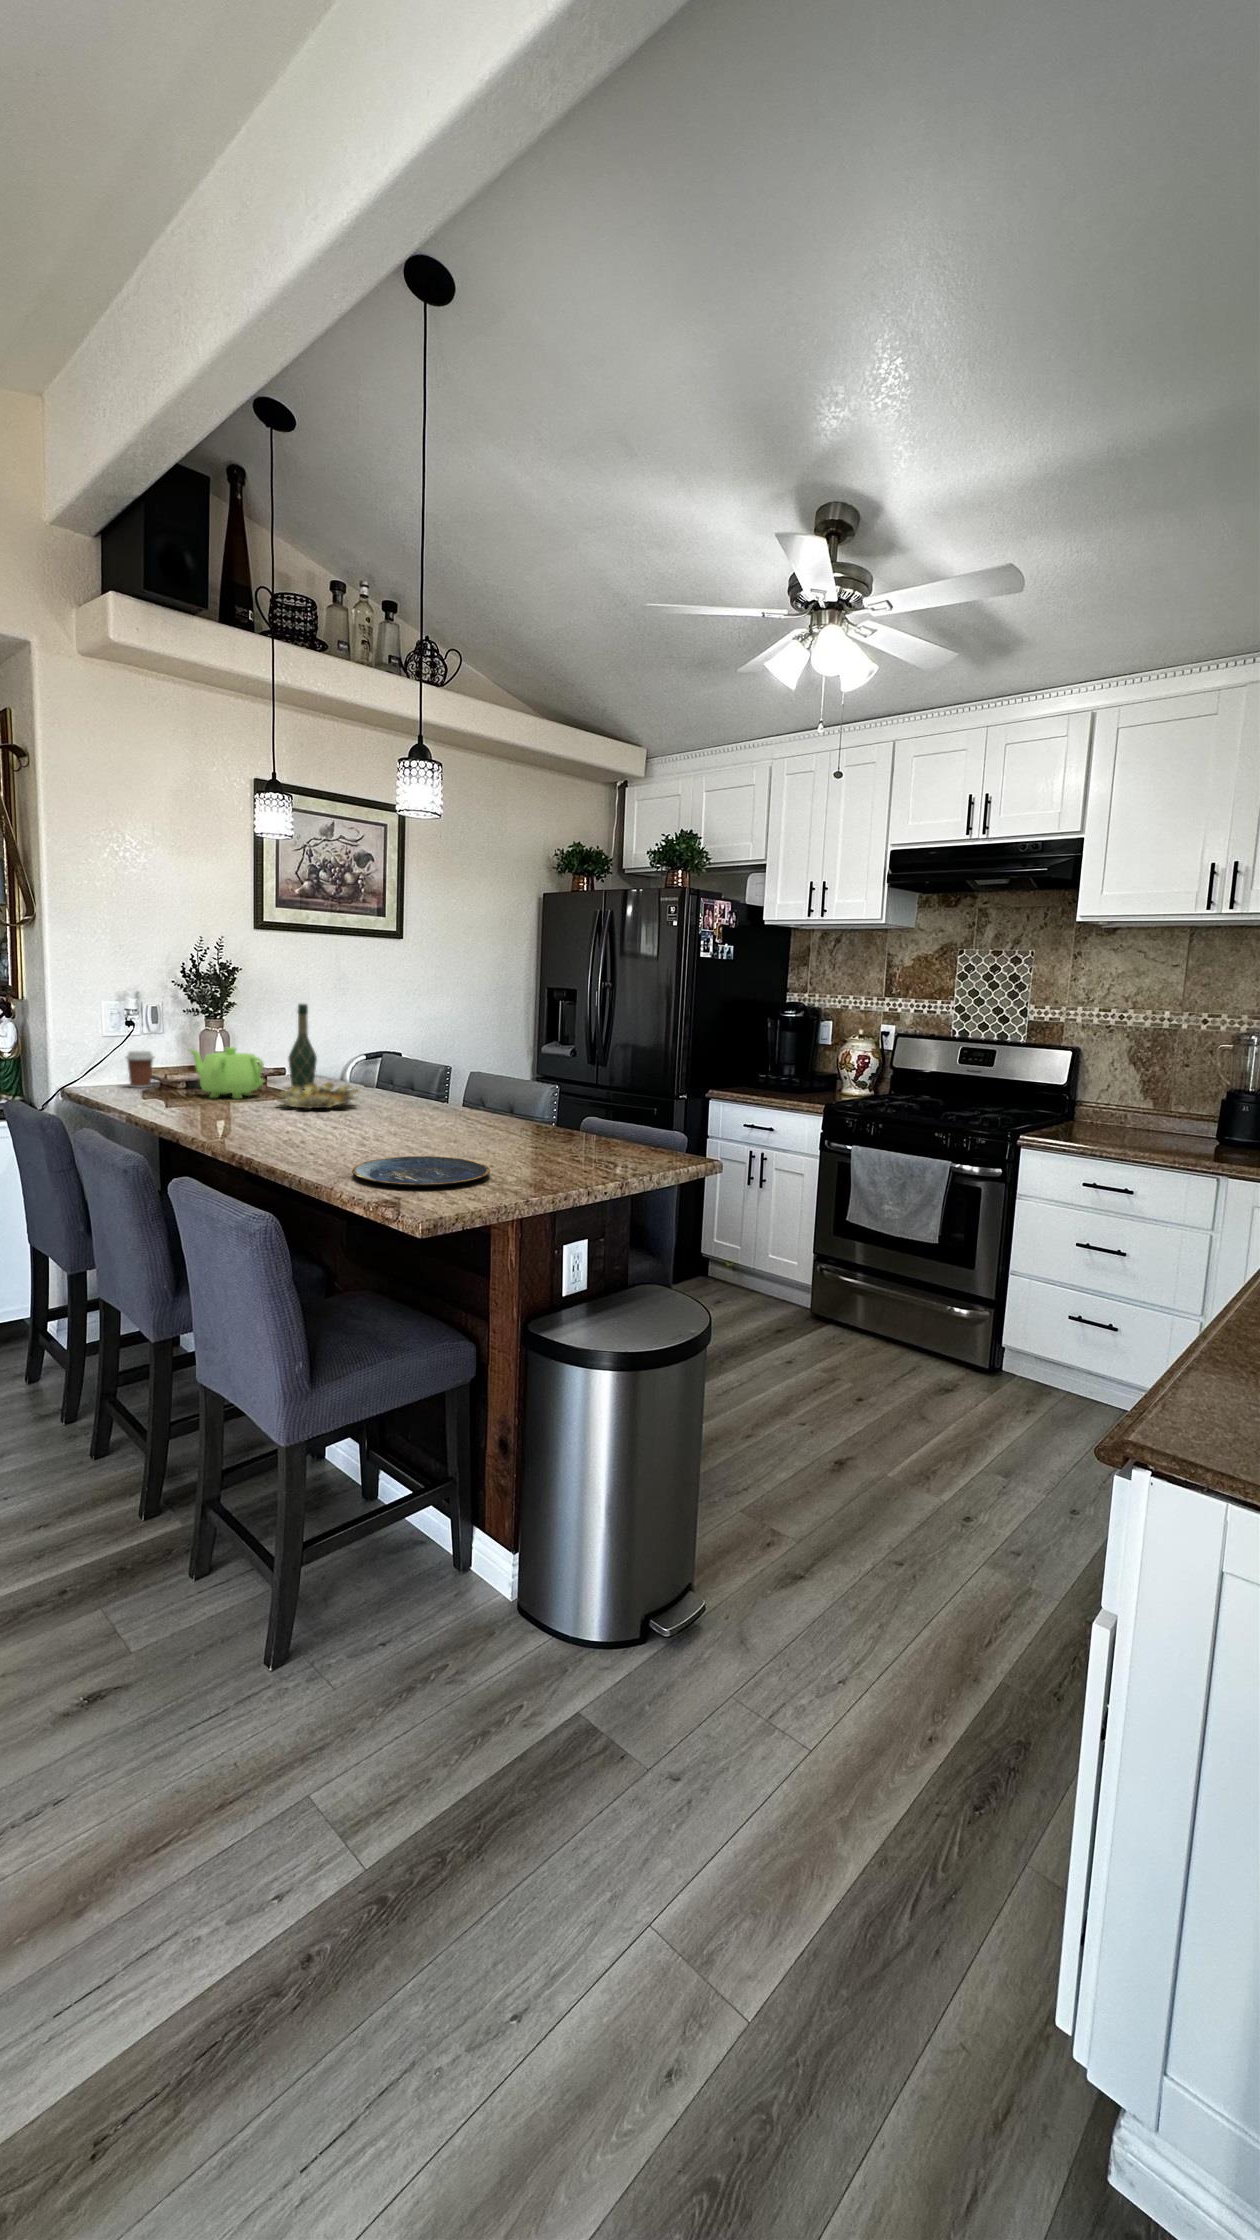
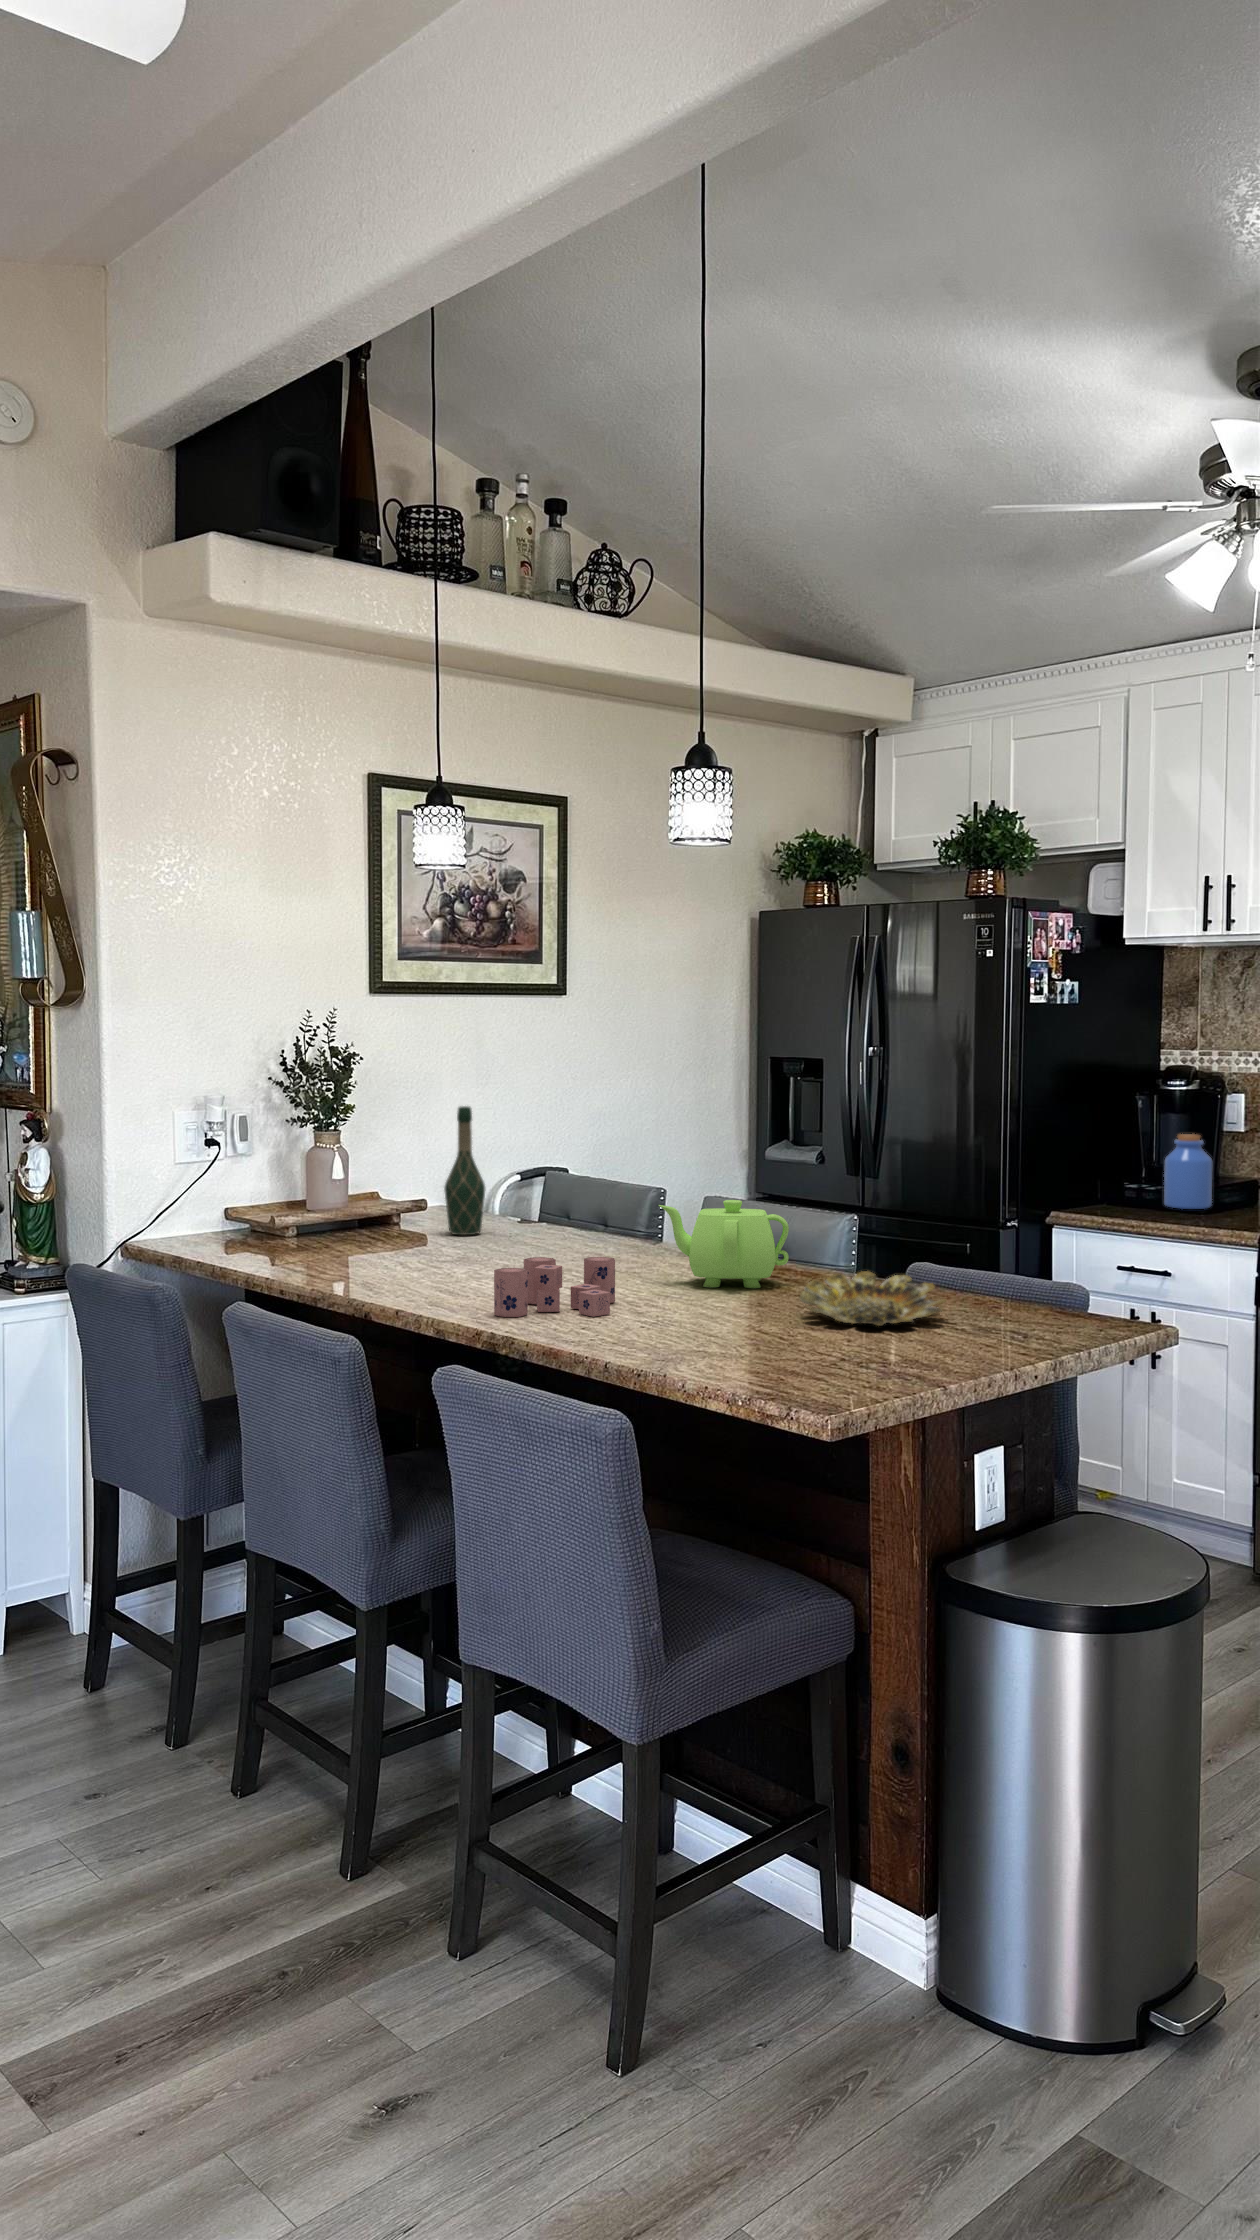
jar: none [775,1043,805,1090] -> present [1164,1134,1212,1209]
teapot: present [189,1047,264,1099] -> present [659,1200,789,1288]
coffee cup: present [126,1051,154,1088] -> none [215,1185,255,1241]
bowl: present [276,1083,358,1108] -> present [800,1271,946,1326]
candle: none [254,1100,351,1142] -> present [494,1257,615,1317]
plate: present [352,1156,490,1187] -> none [691,1335,882,1378]

